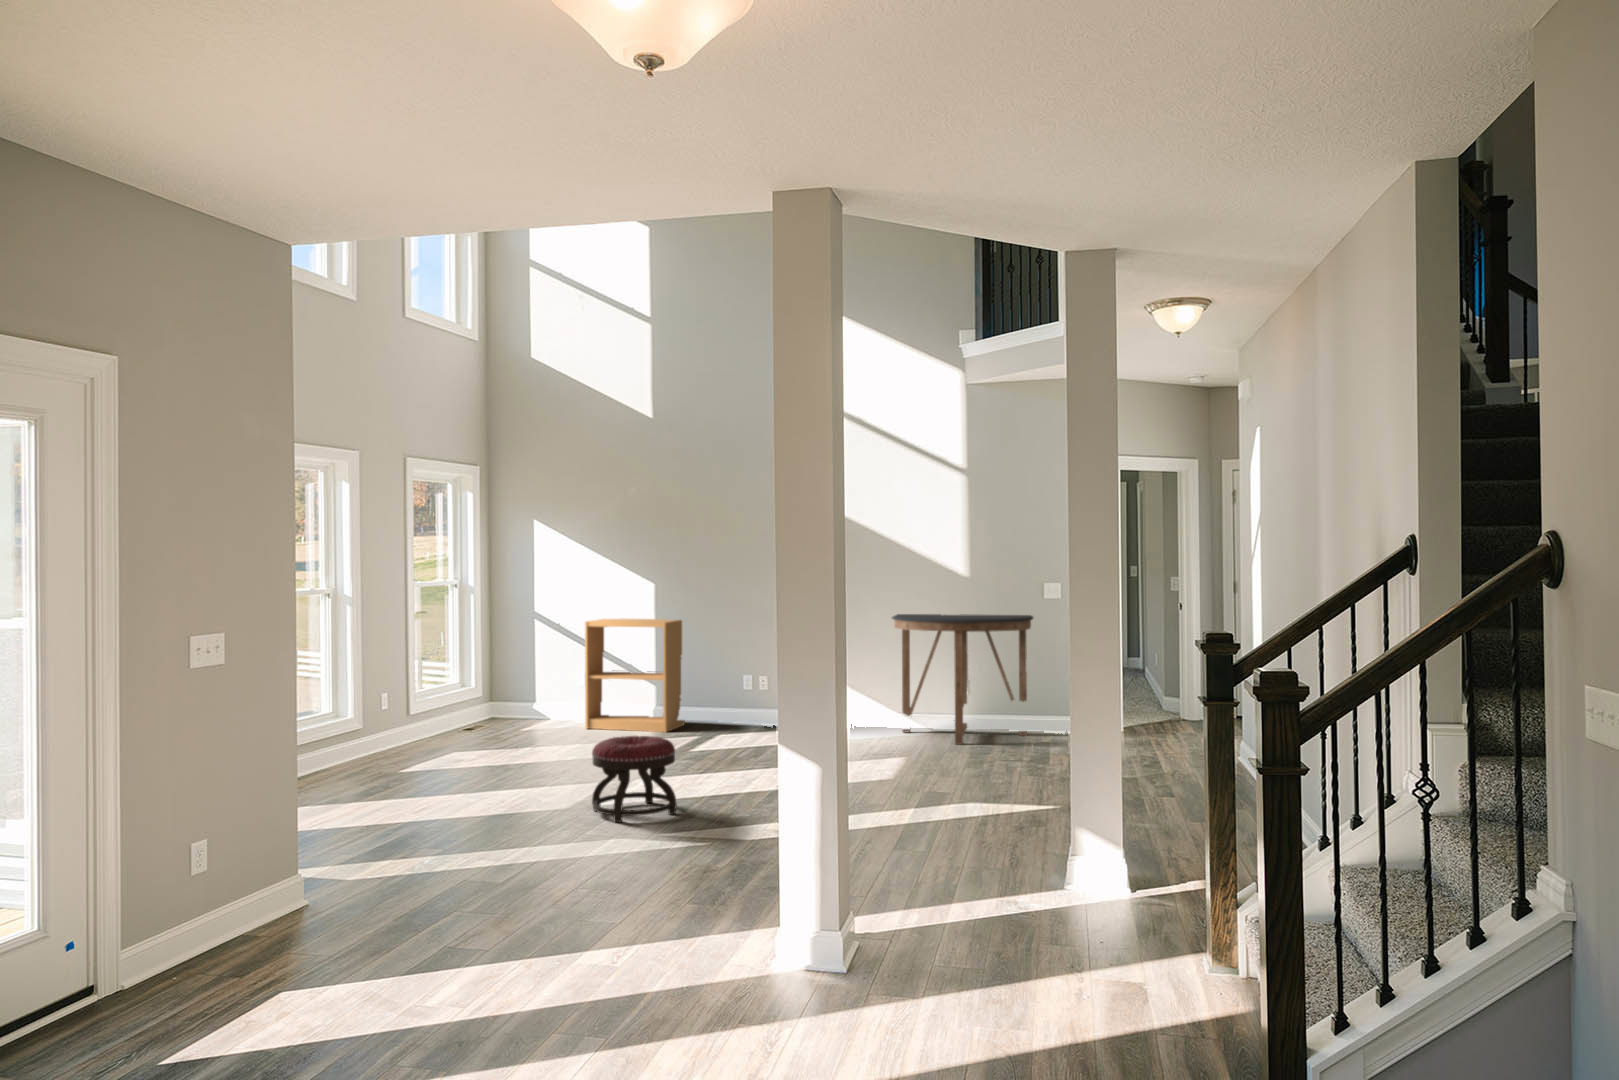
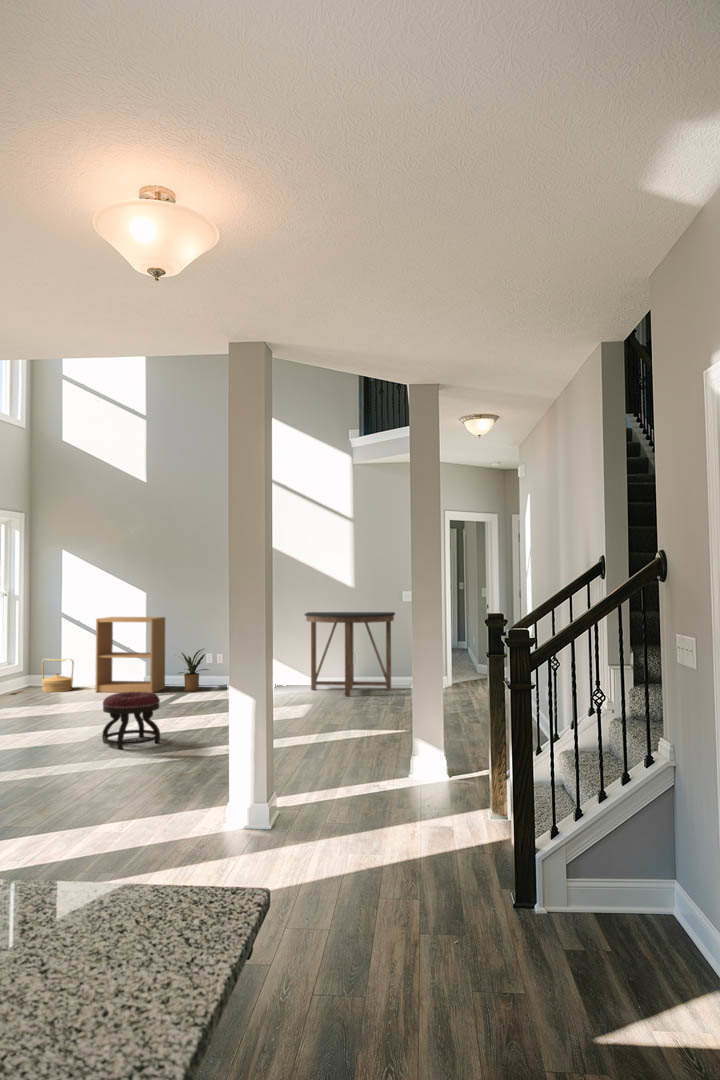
house plant: none [692,666,752,731] -> present [178,649,208,691]
woven basket: none [510,679,554,728] -> present [42,659,74,692]

